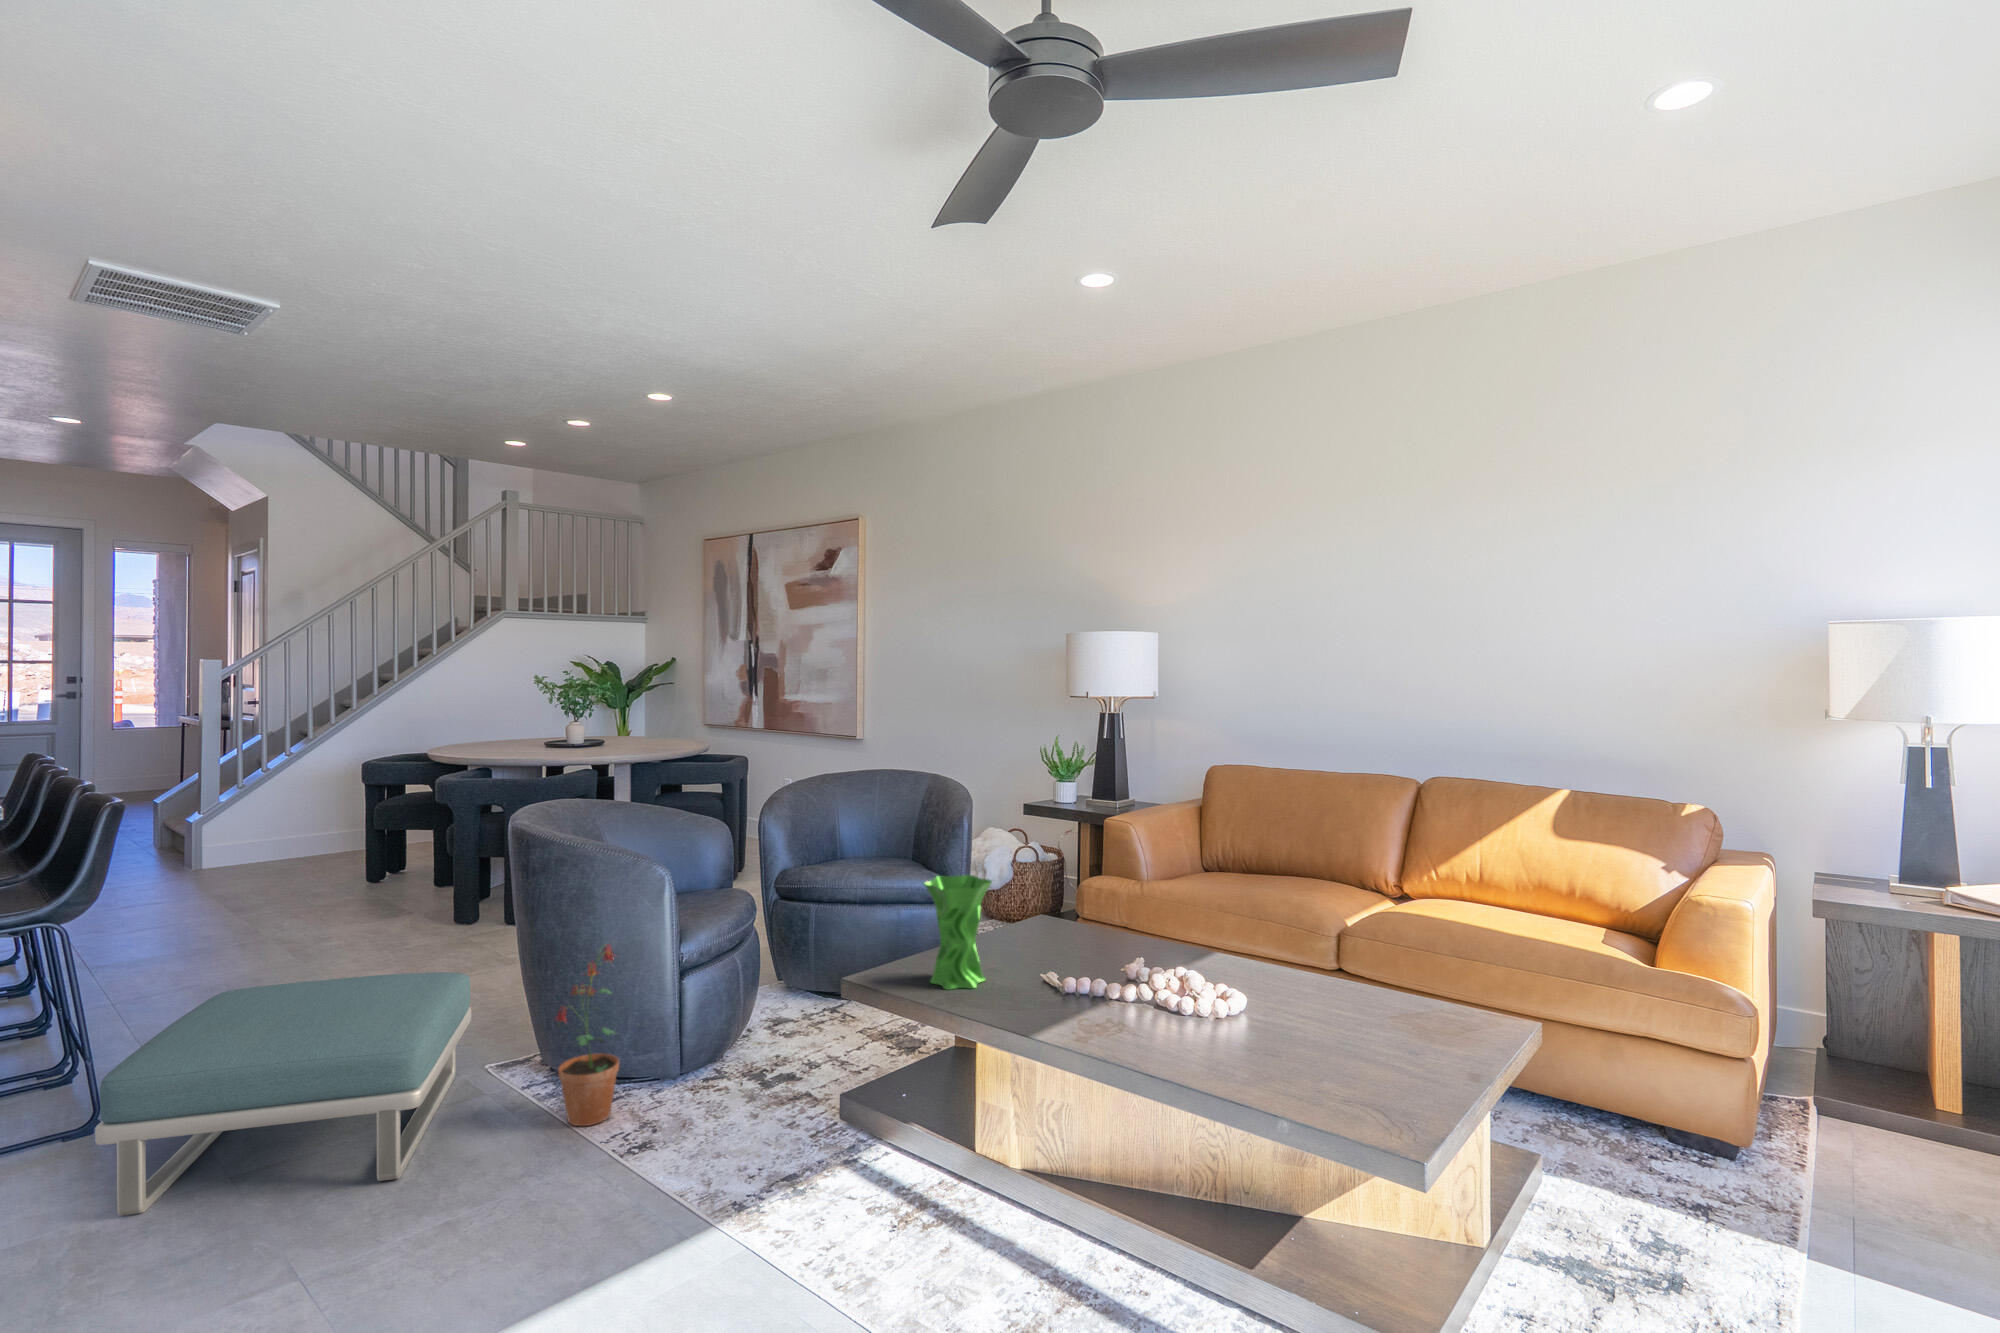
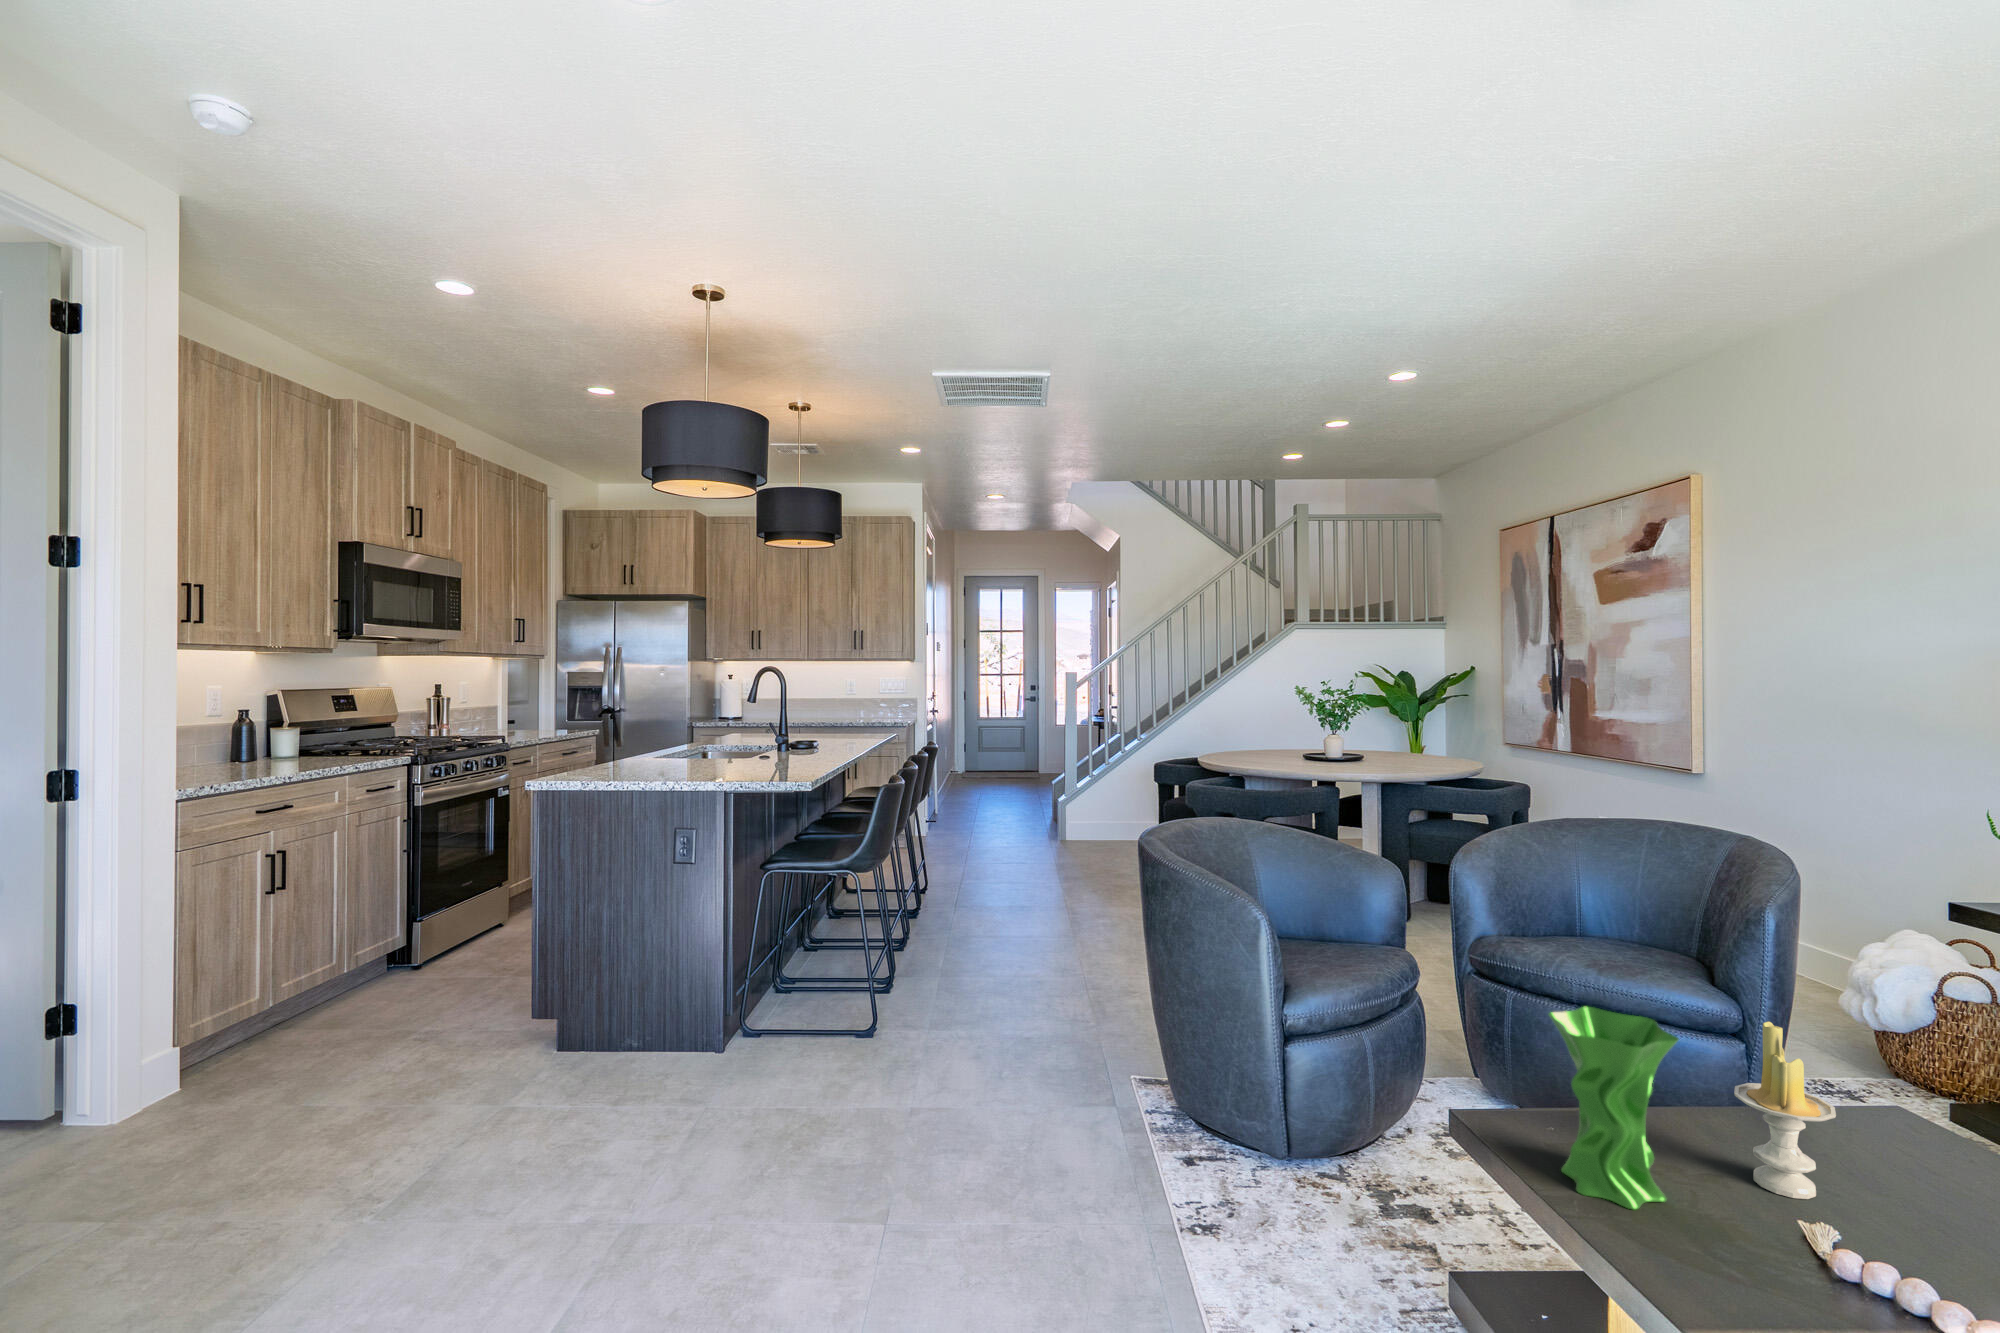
candle: none [1003,866,1050,963] -> present [1734,1022,1836,1199]
potted plant: present [557,944,619,1126] -> none [1142,984,1217,1181]
footstool: present [95,972,471,1216] -> none [817,948,1114,1165]

